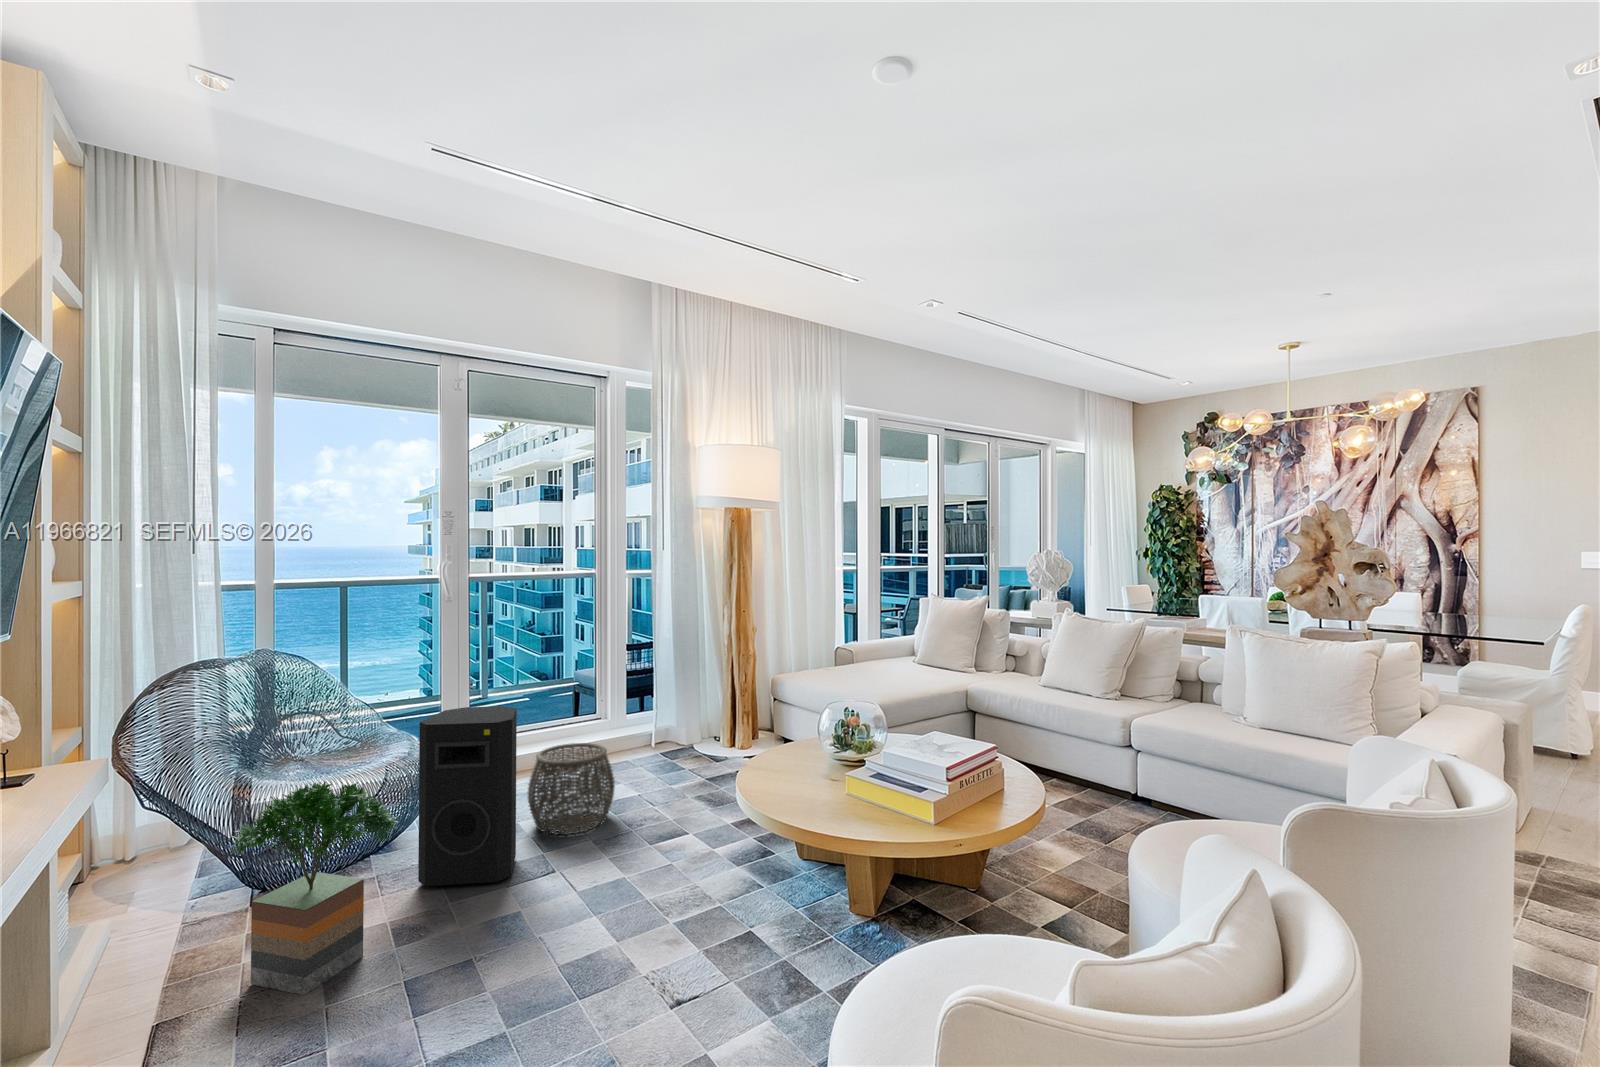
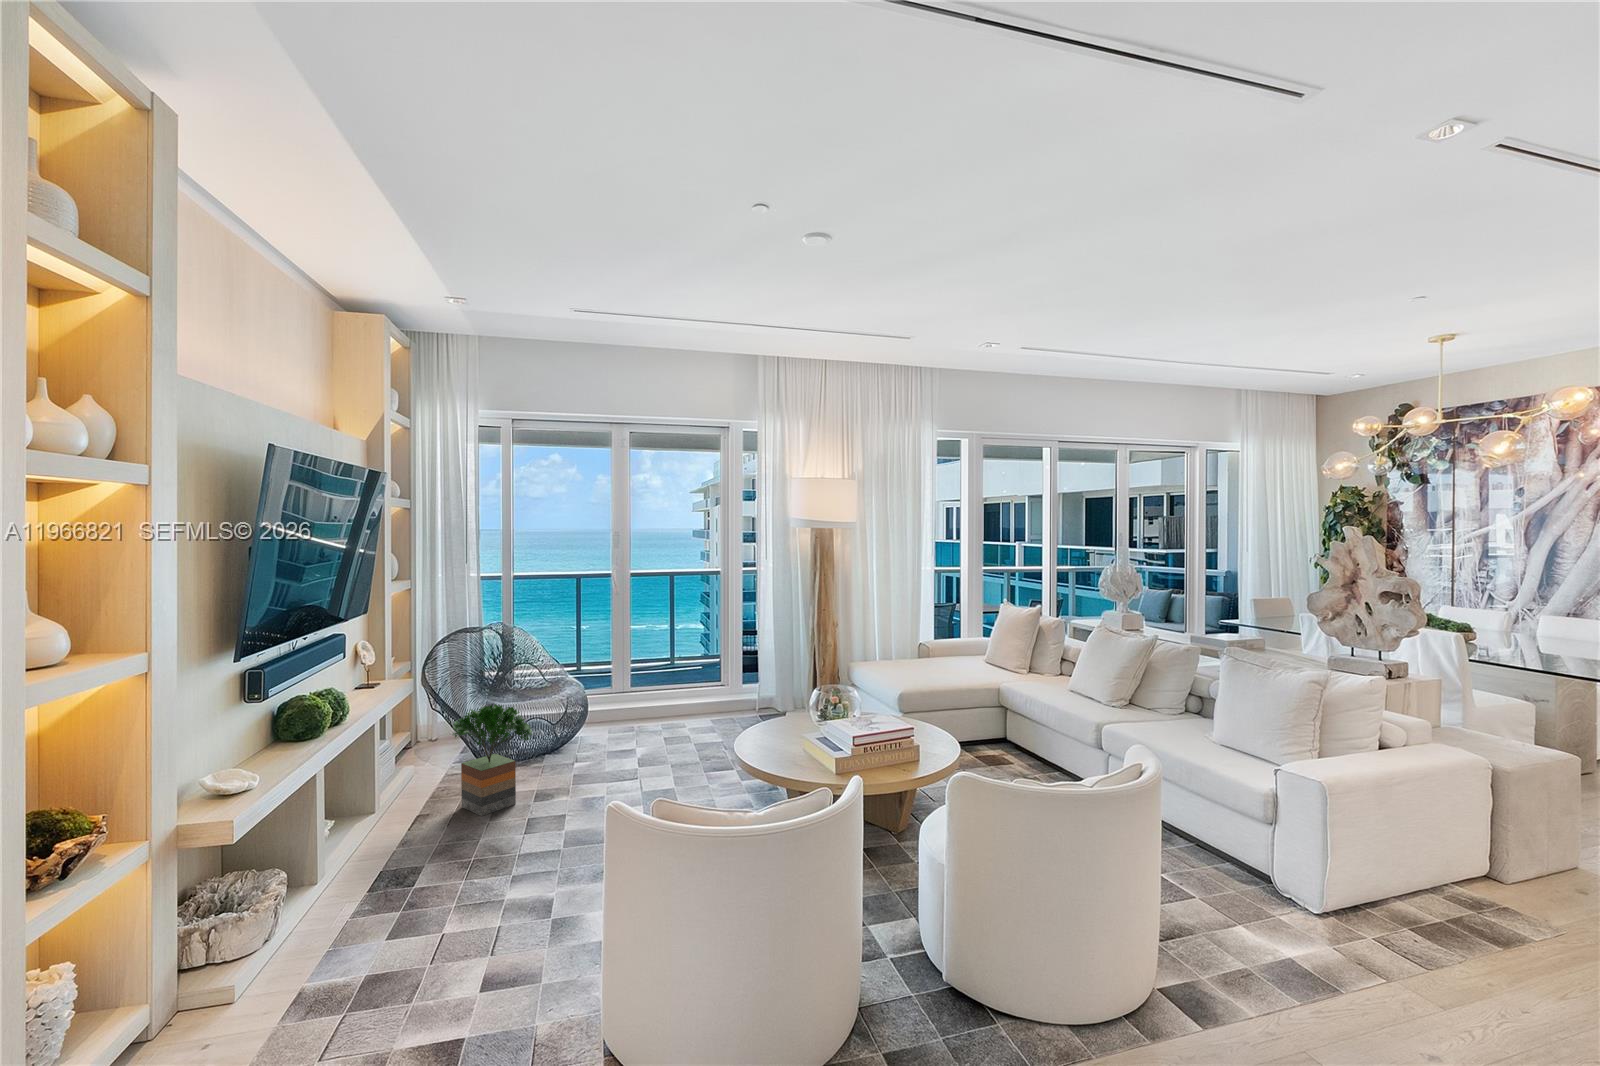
speaker: present [418,706,517,886] -> none [562,668,622,779]
woven basket: present [527,743,615,835] -> none [640,698,698,760]

